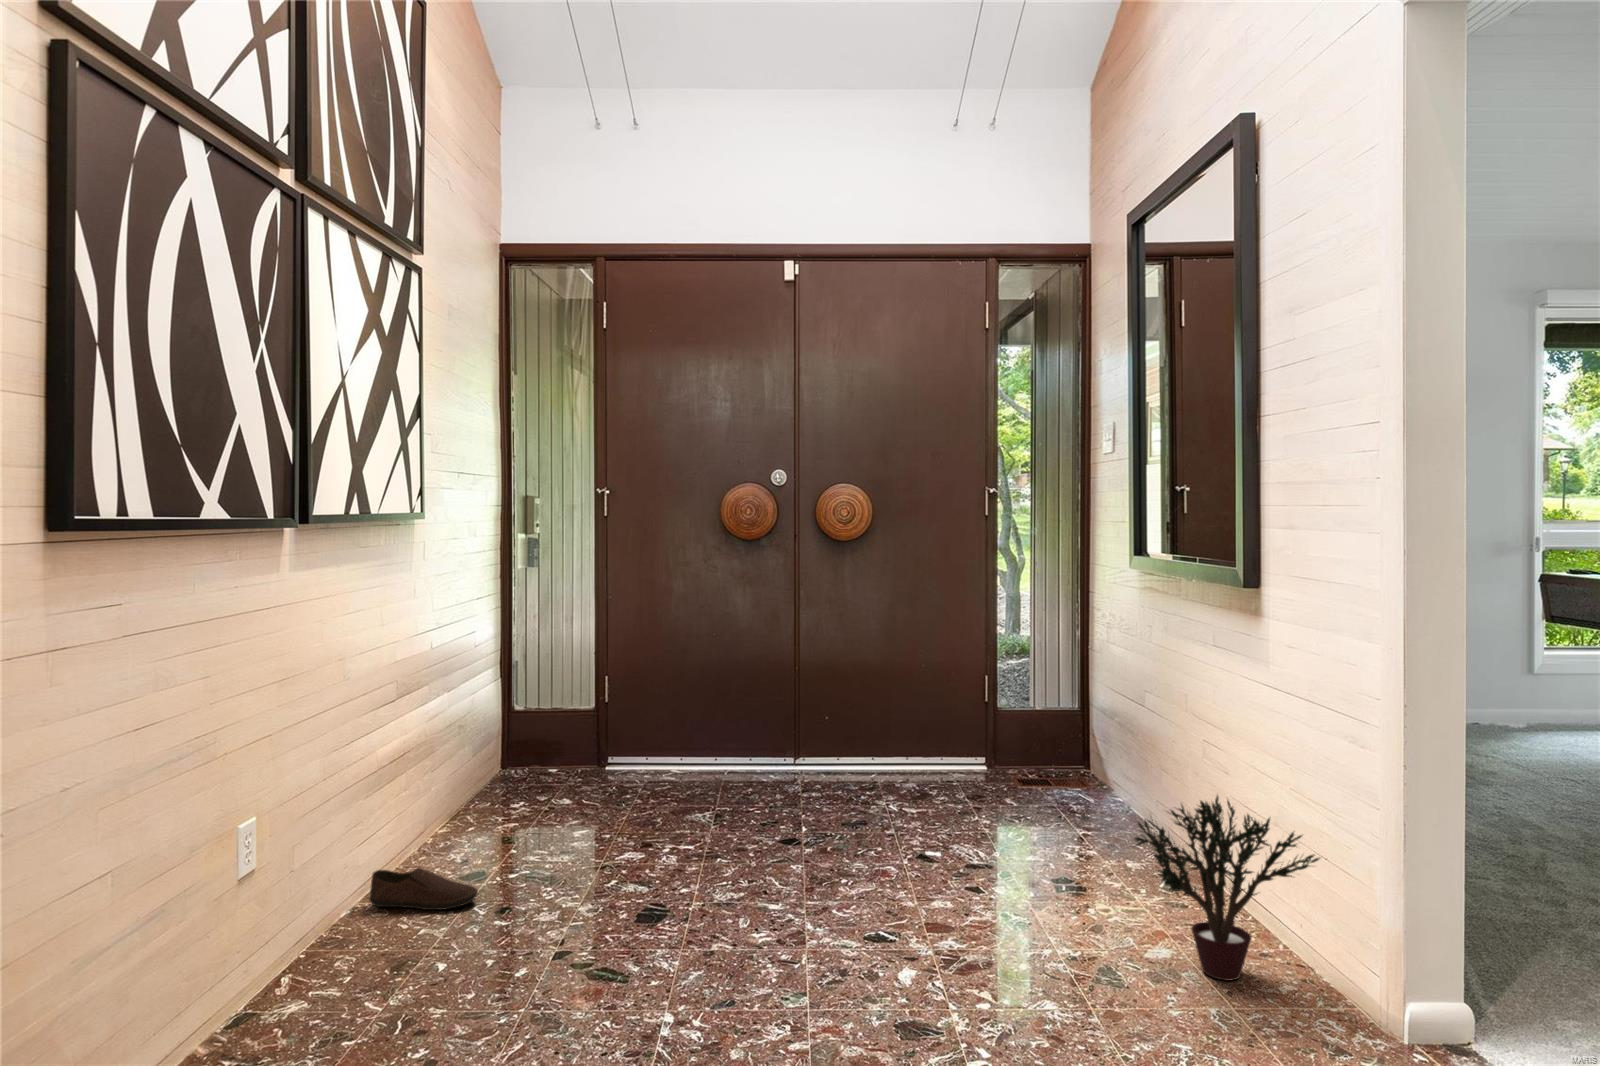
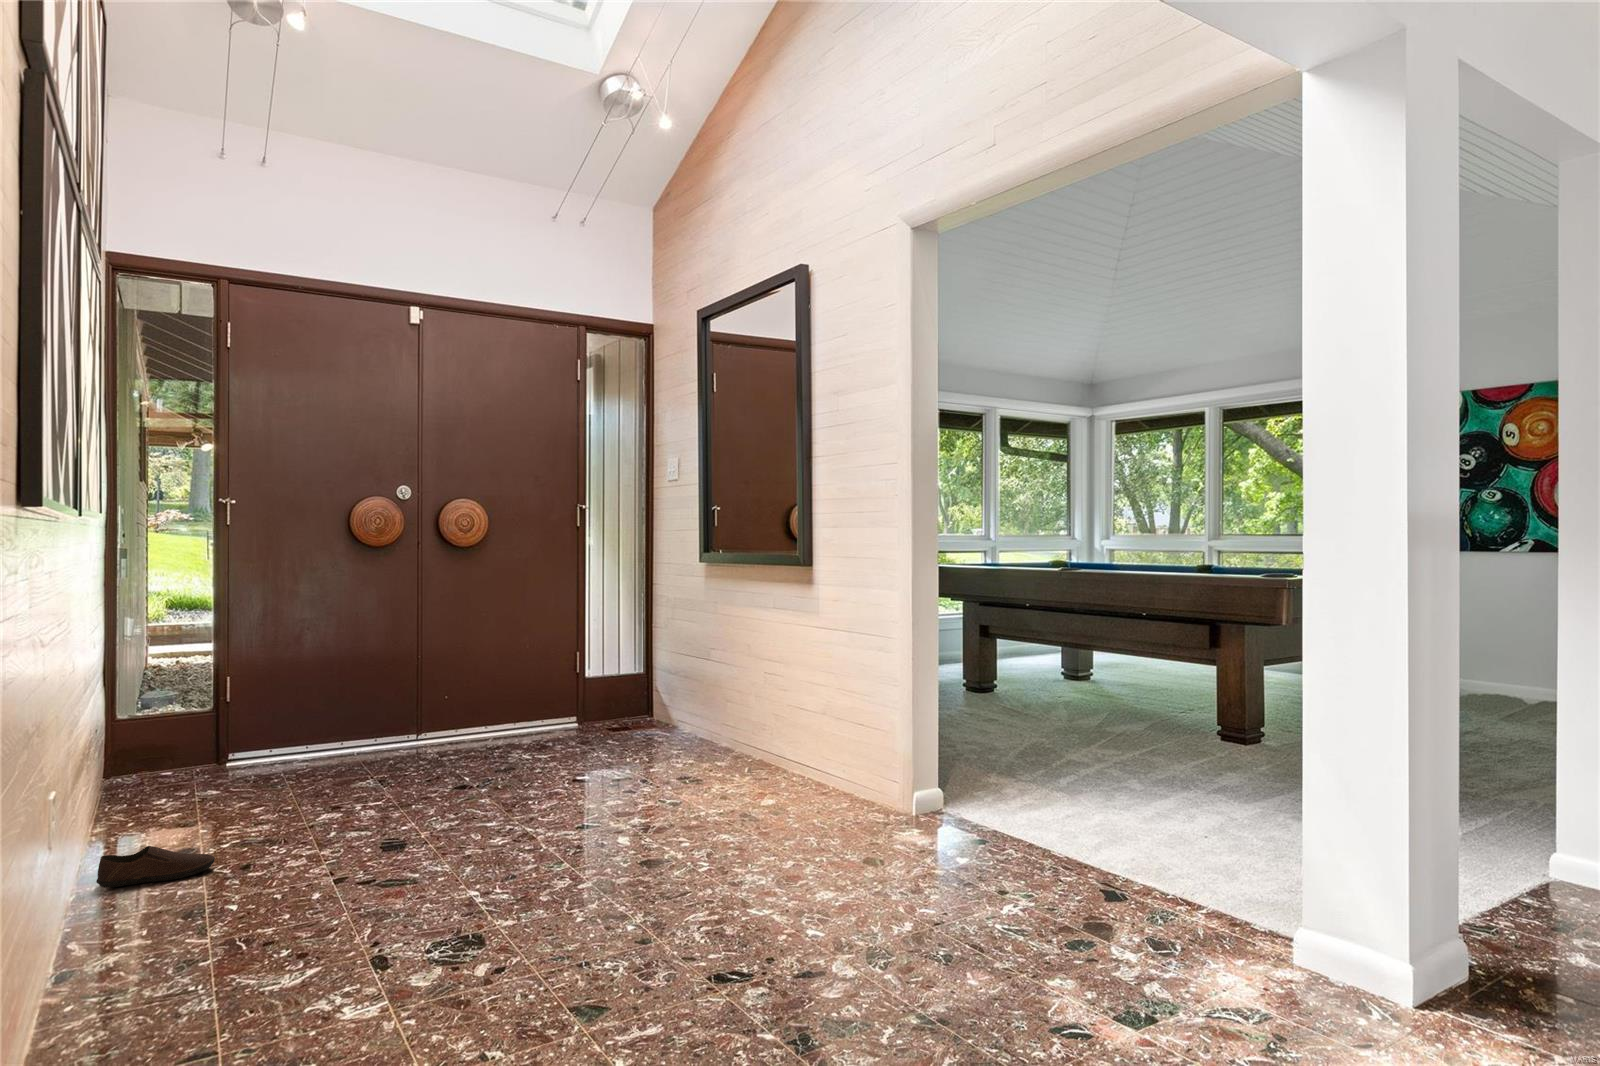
potted plant: present [1135,796,1320,980] -> none [735,697,841,807]

